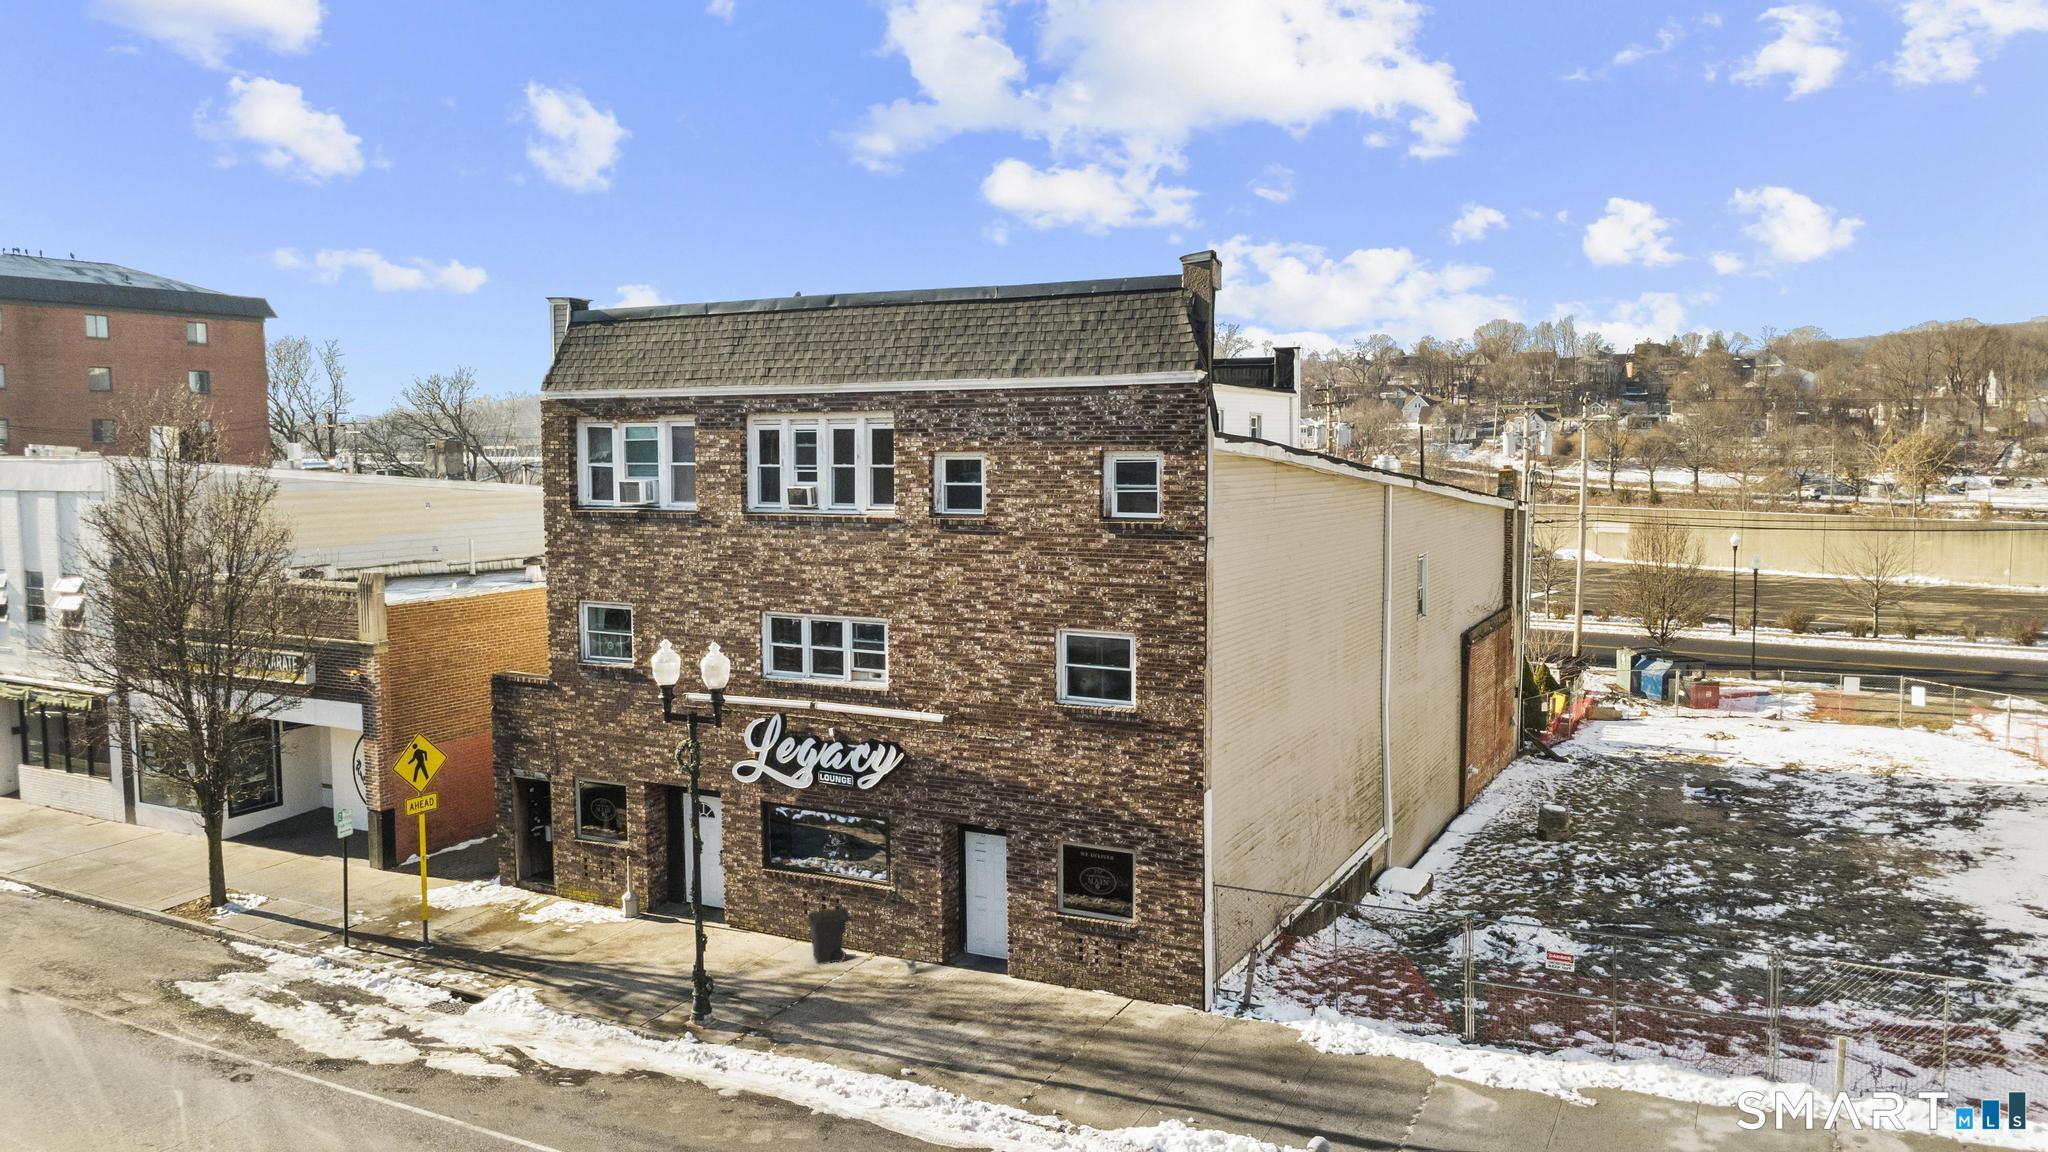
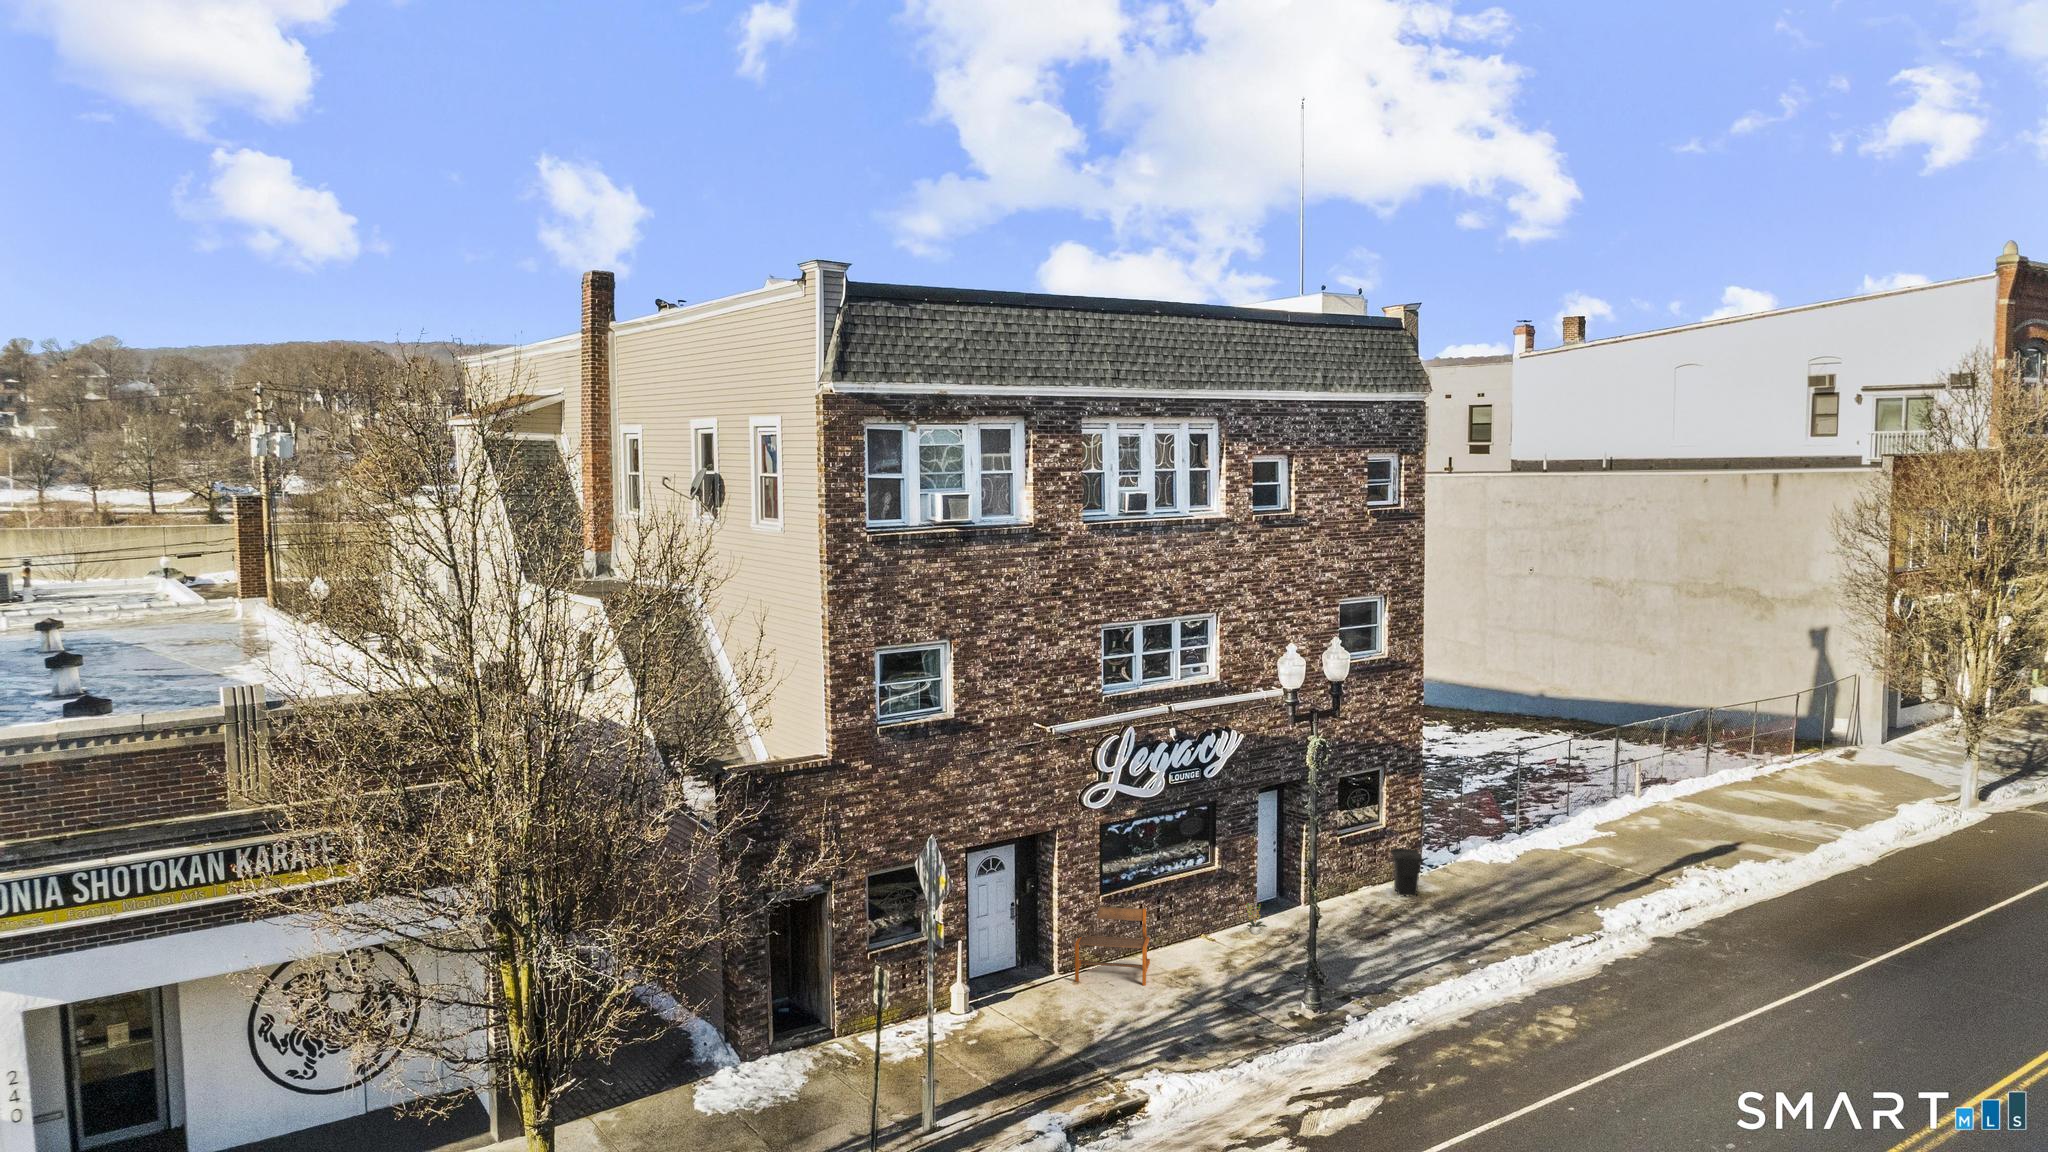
bench: none [723,872,771,957] -> present [1075,907,1150,986]
trash can: present [808,907,851,965] -> present [1390,848,1423,897]

